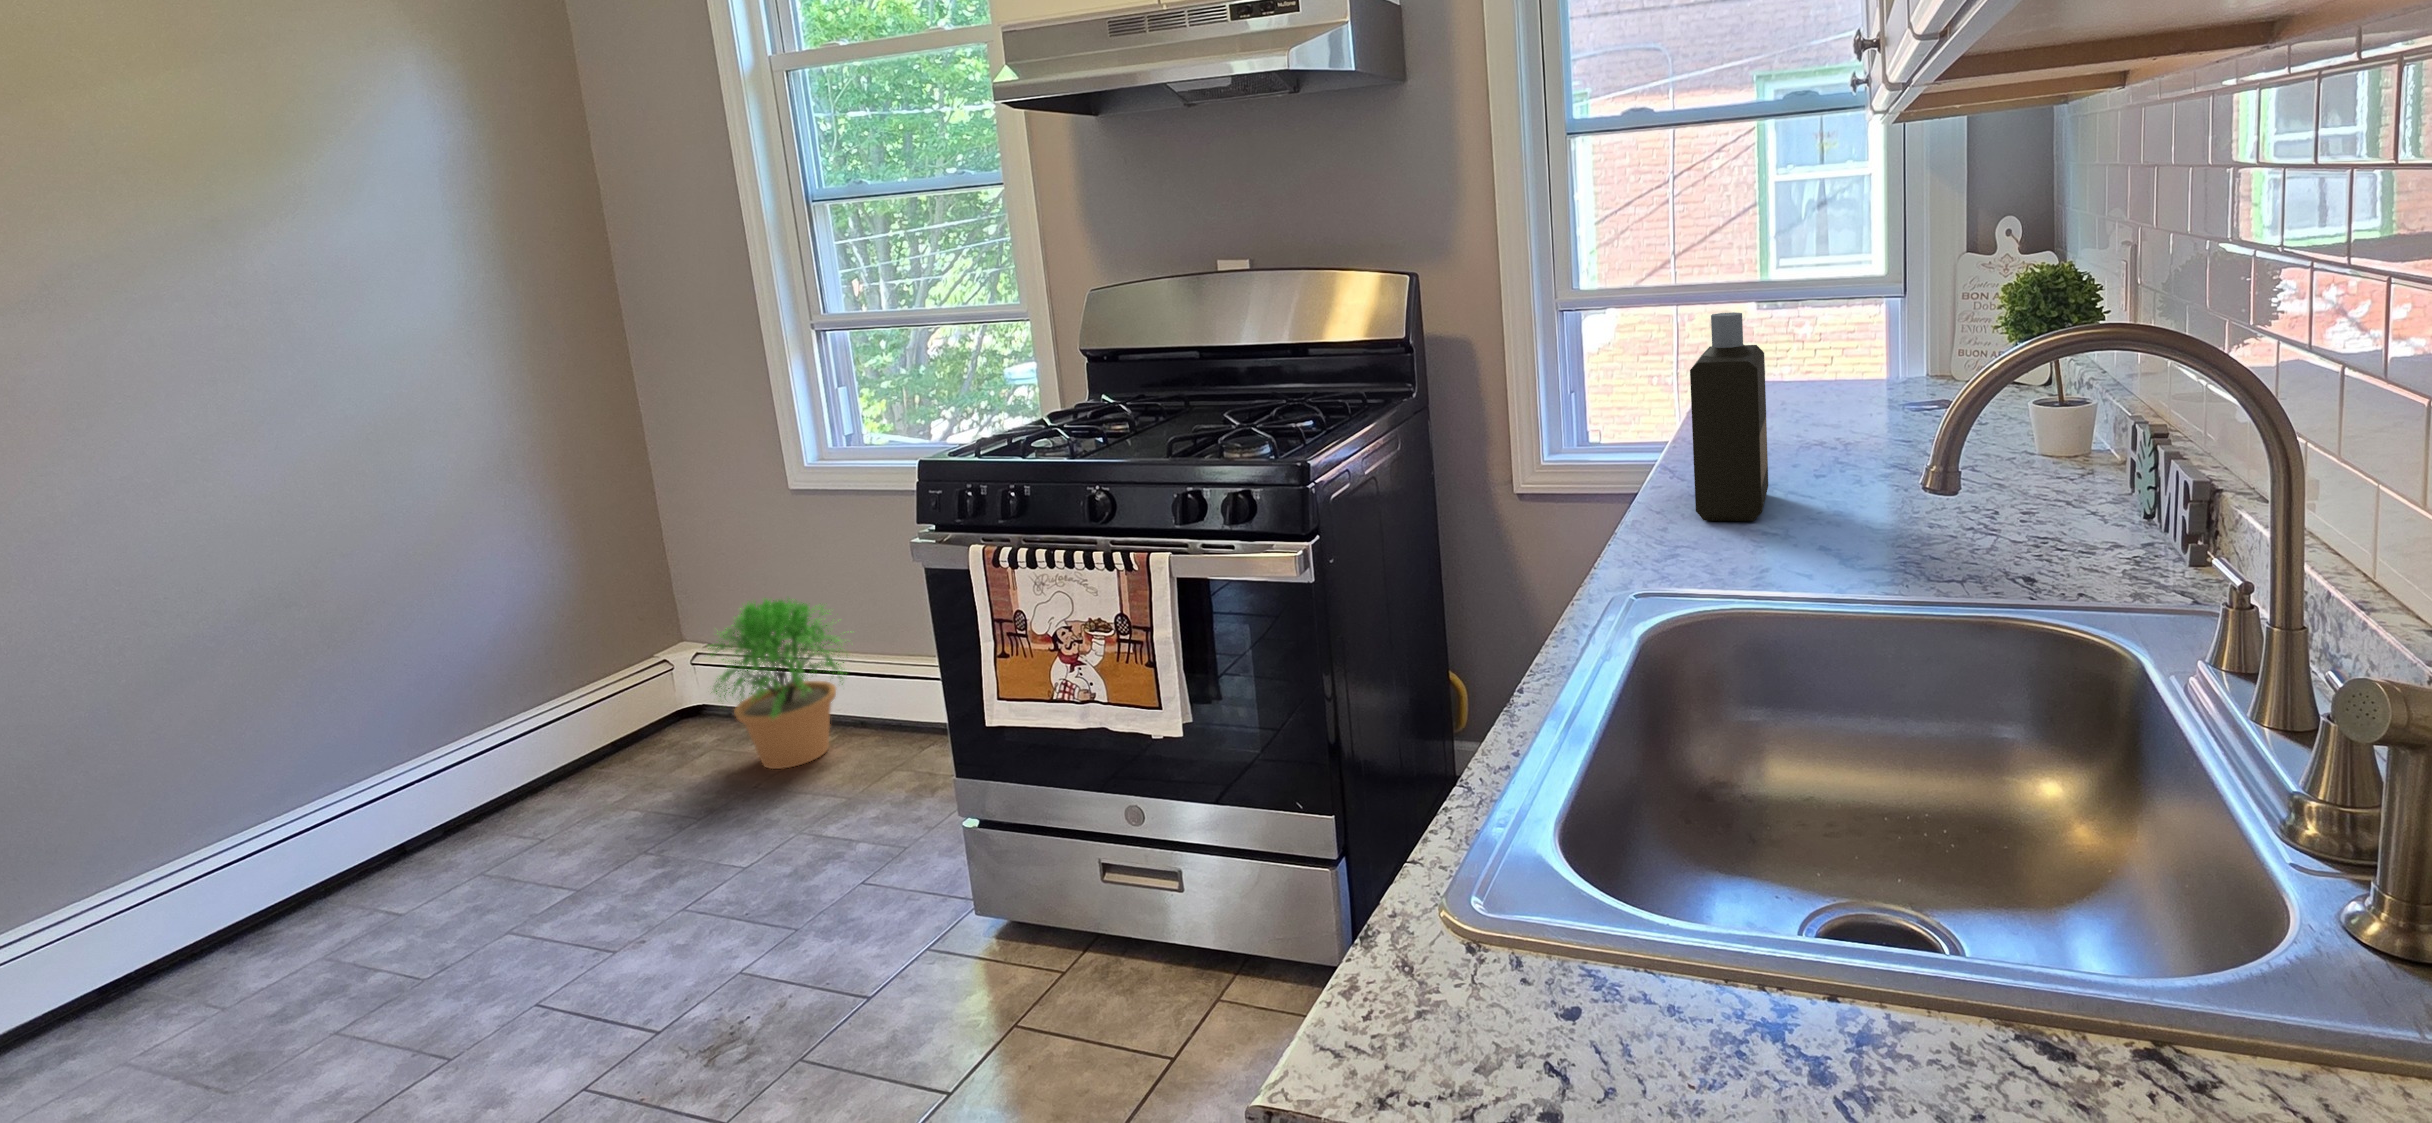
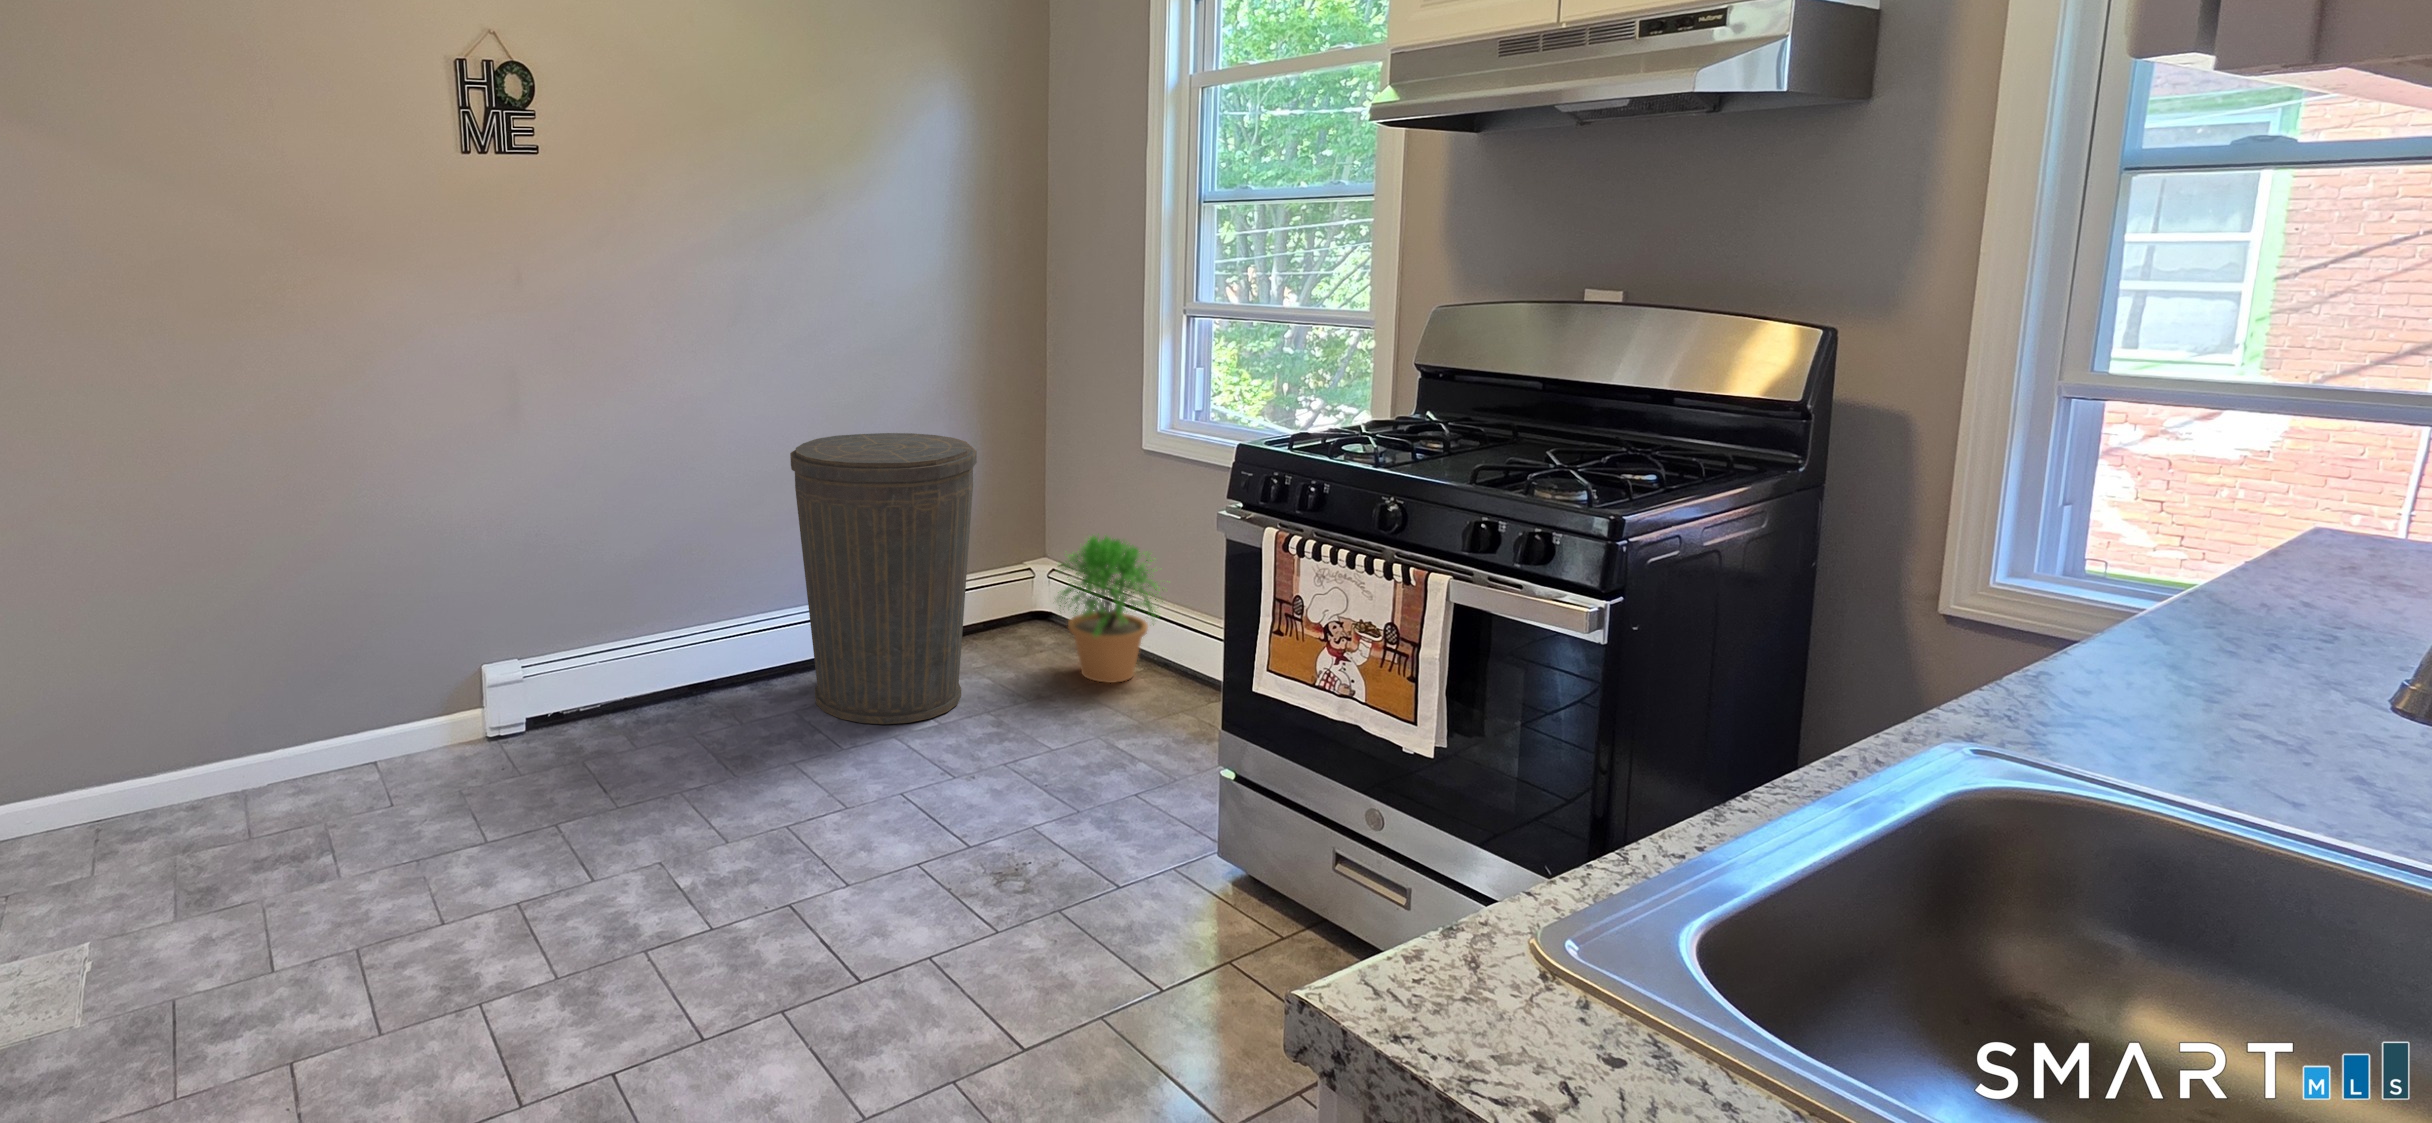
bottle: present [1690,312,1768,521] -> none [2144,437,2337,721]
trash can: none [240,524,602,941] -> present [790,433,977,724]

